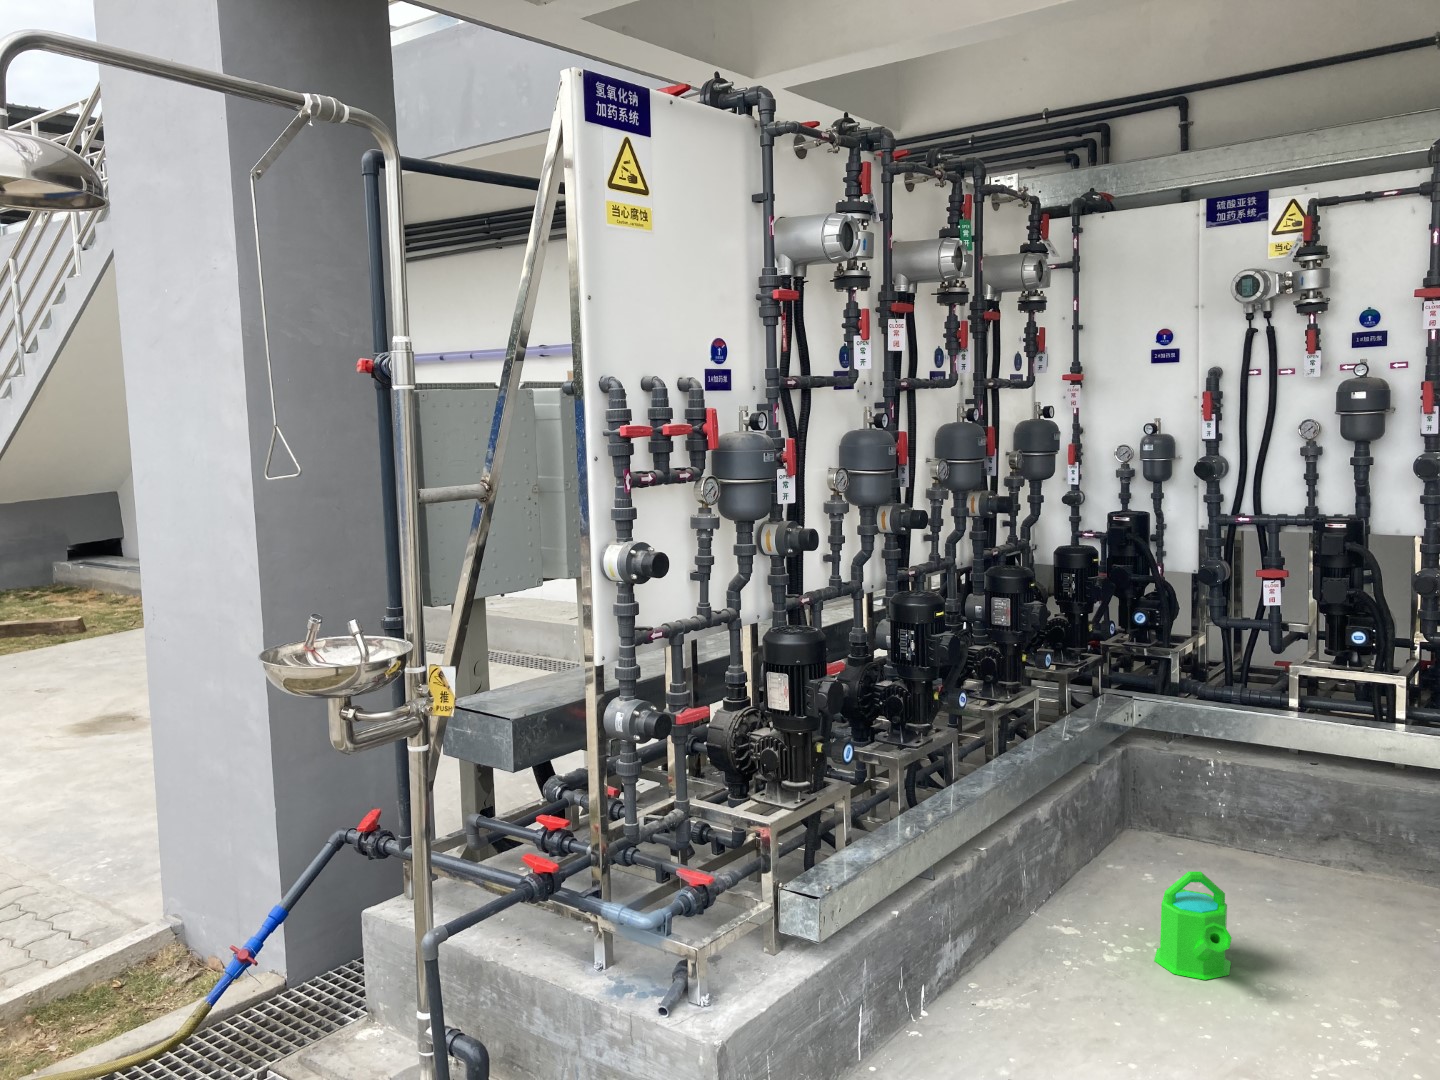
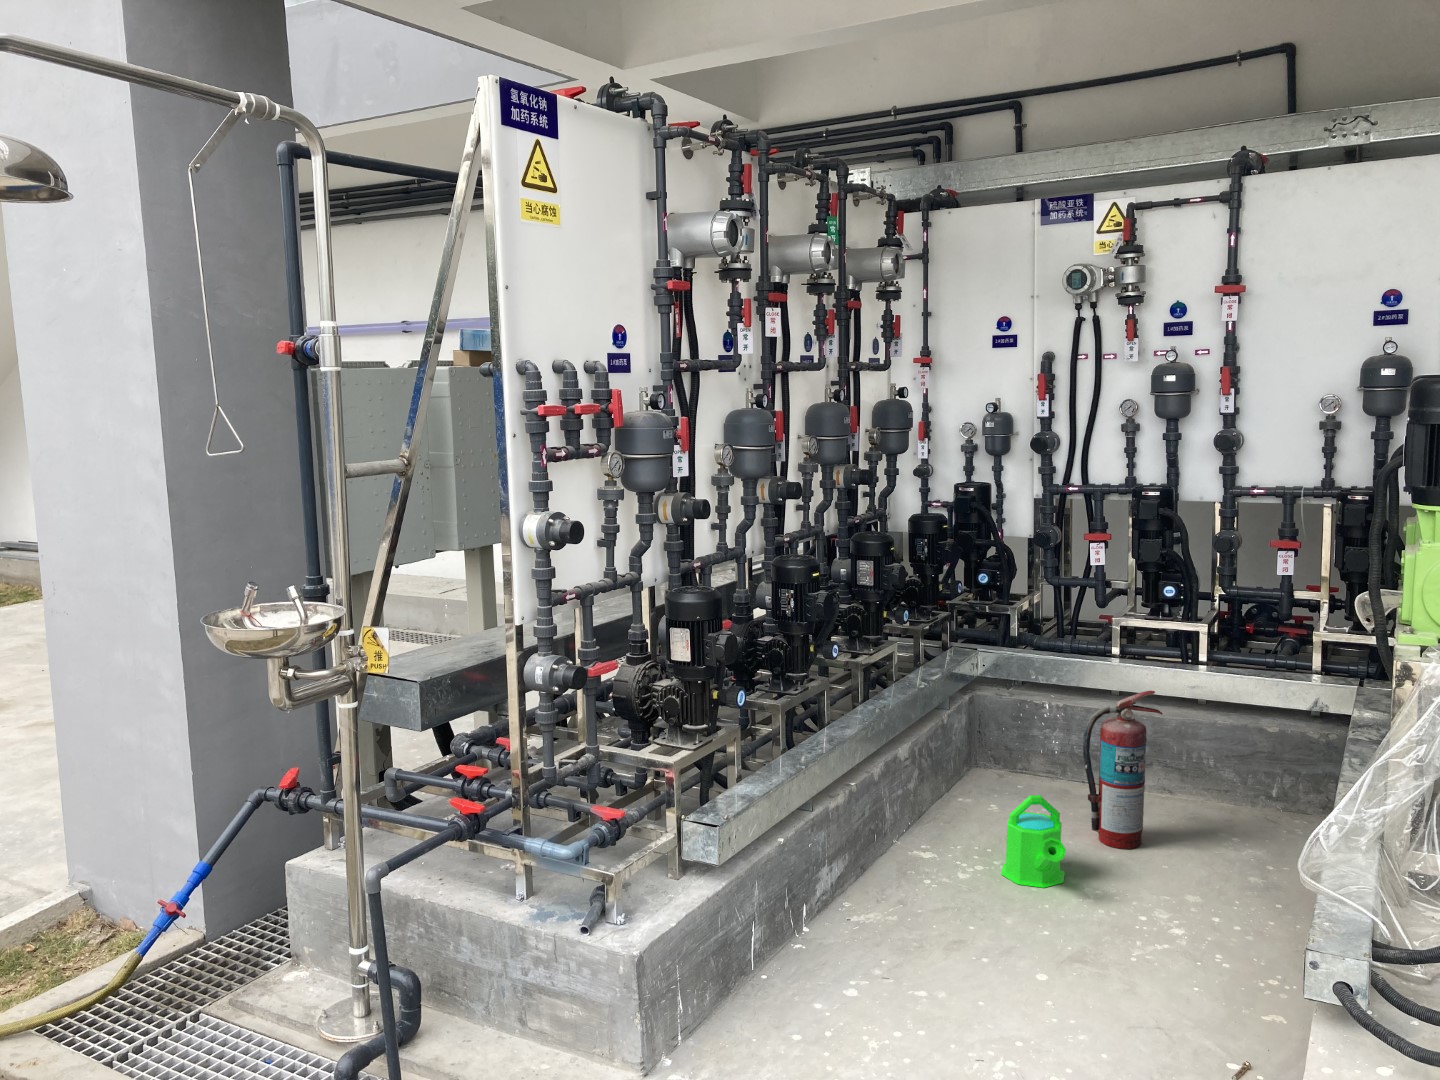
fire extinguisher: none [1253,754,1351,938] -> present [1083,691,1163,849]

